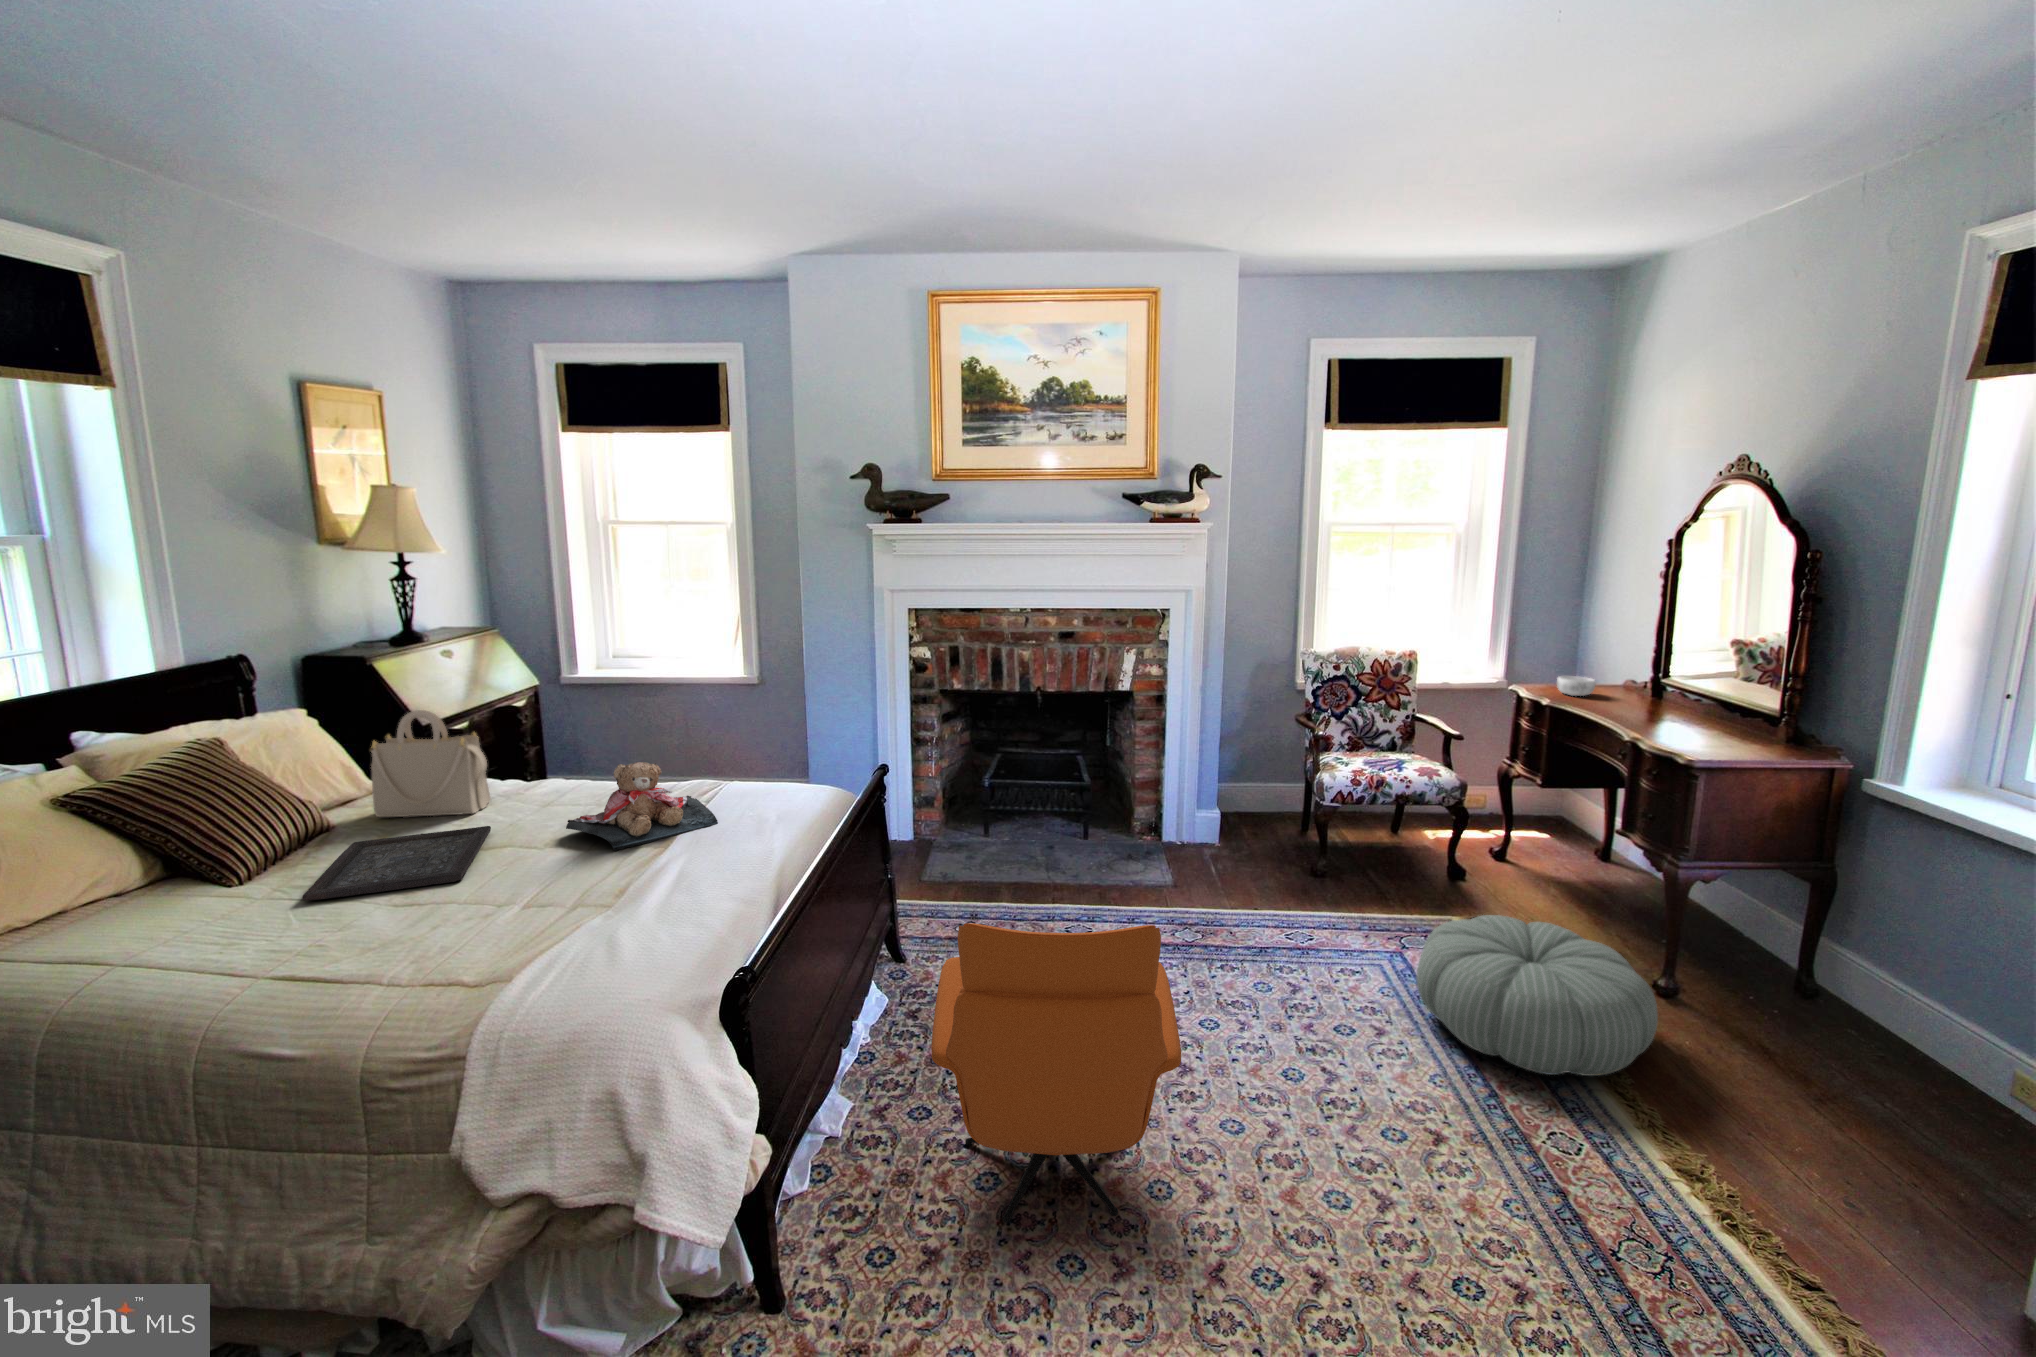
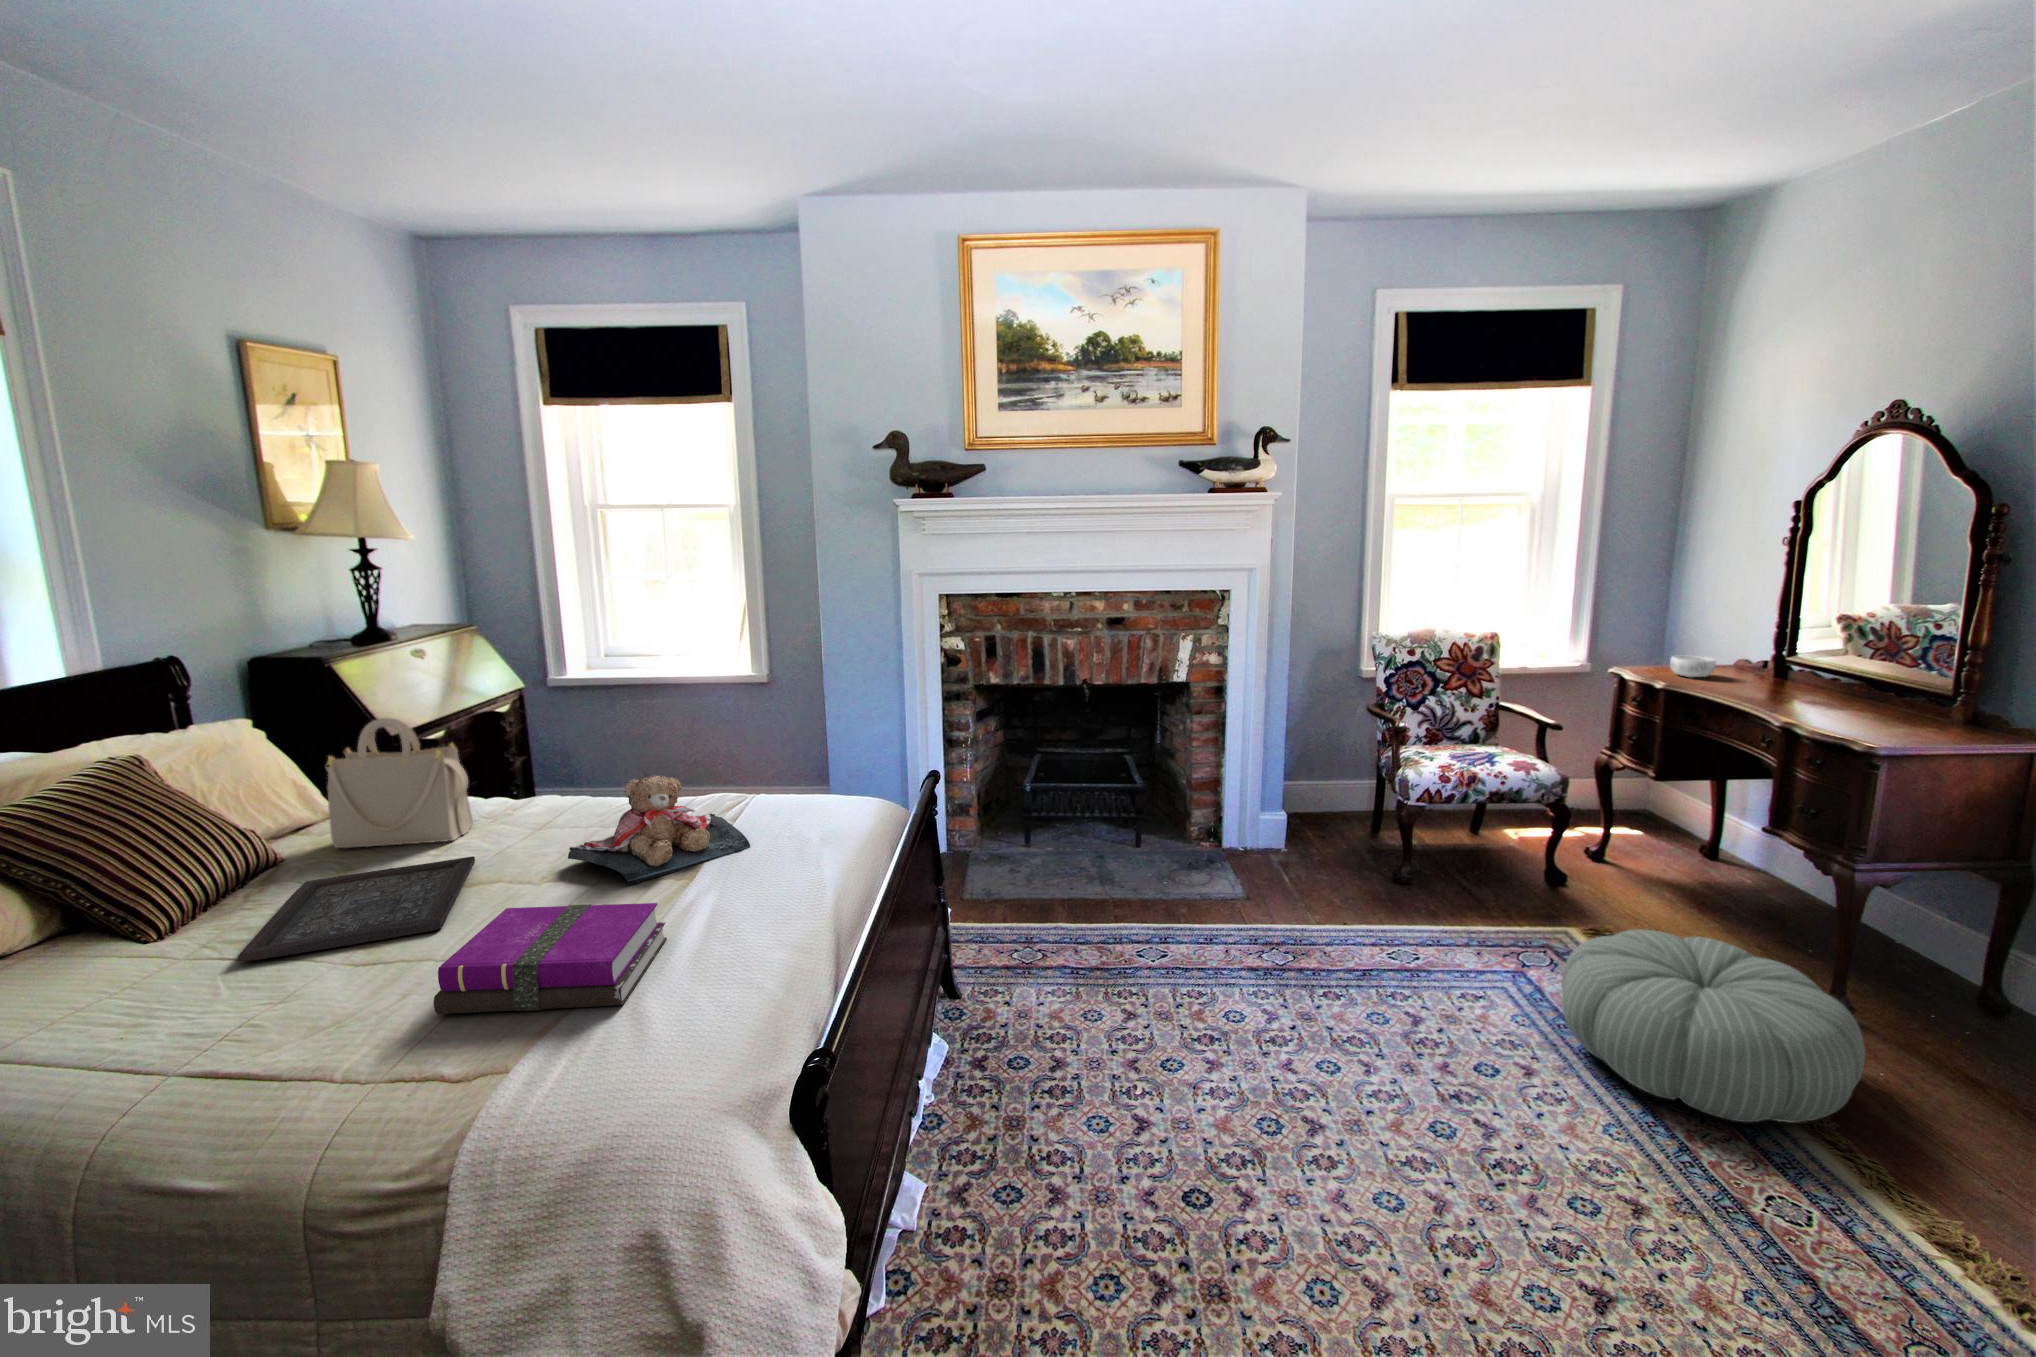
notebook: none [454,862,639,940] -> present [434,903,667,1014]
armchair: present [931,923,1181,1222] -> none [1040,975,1368,1344]

